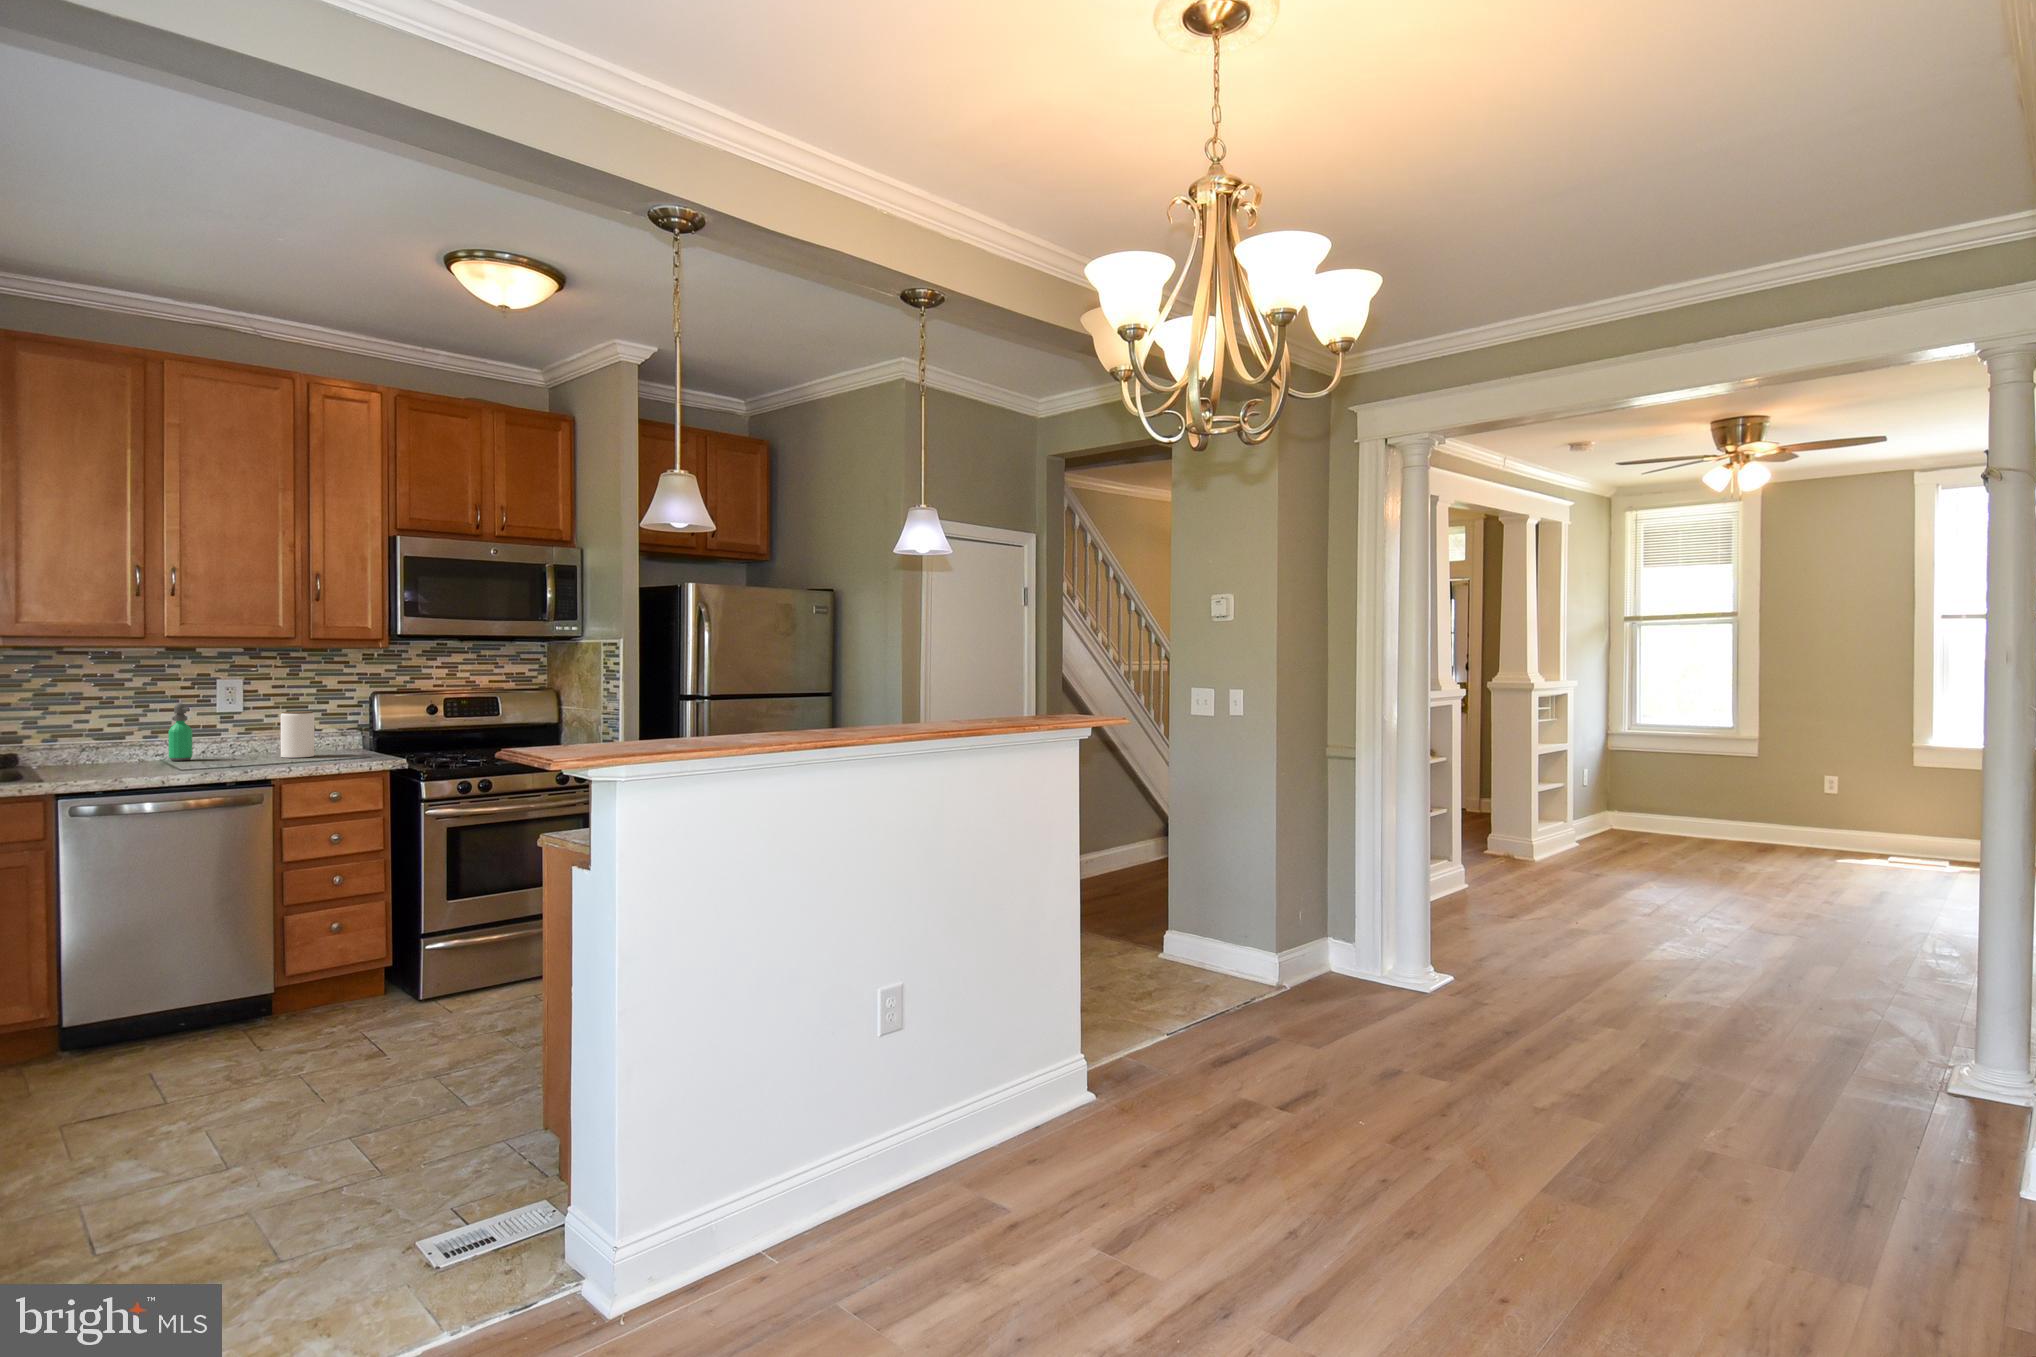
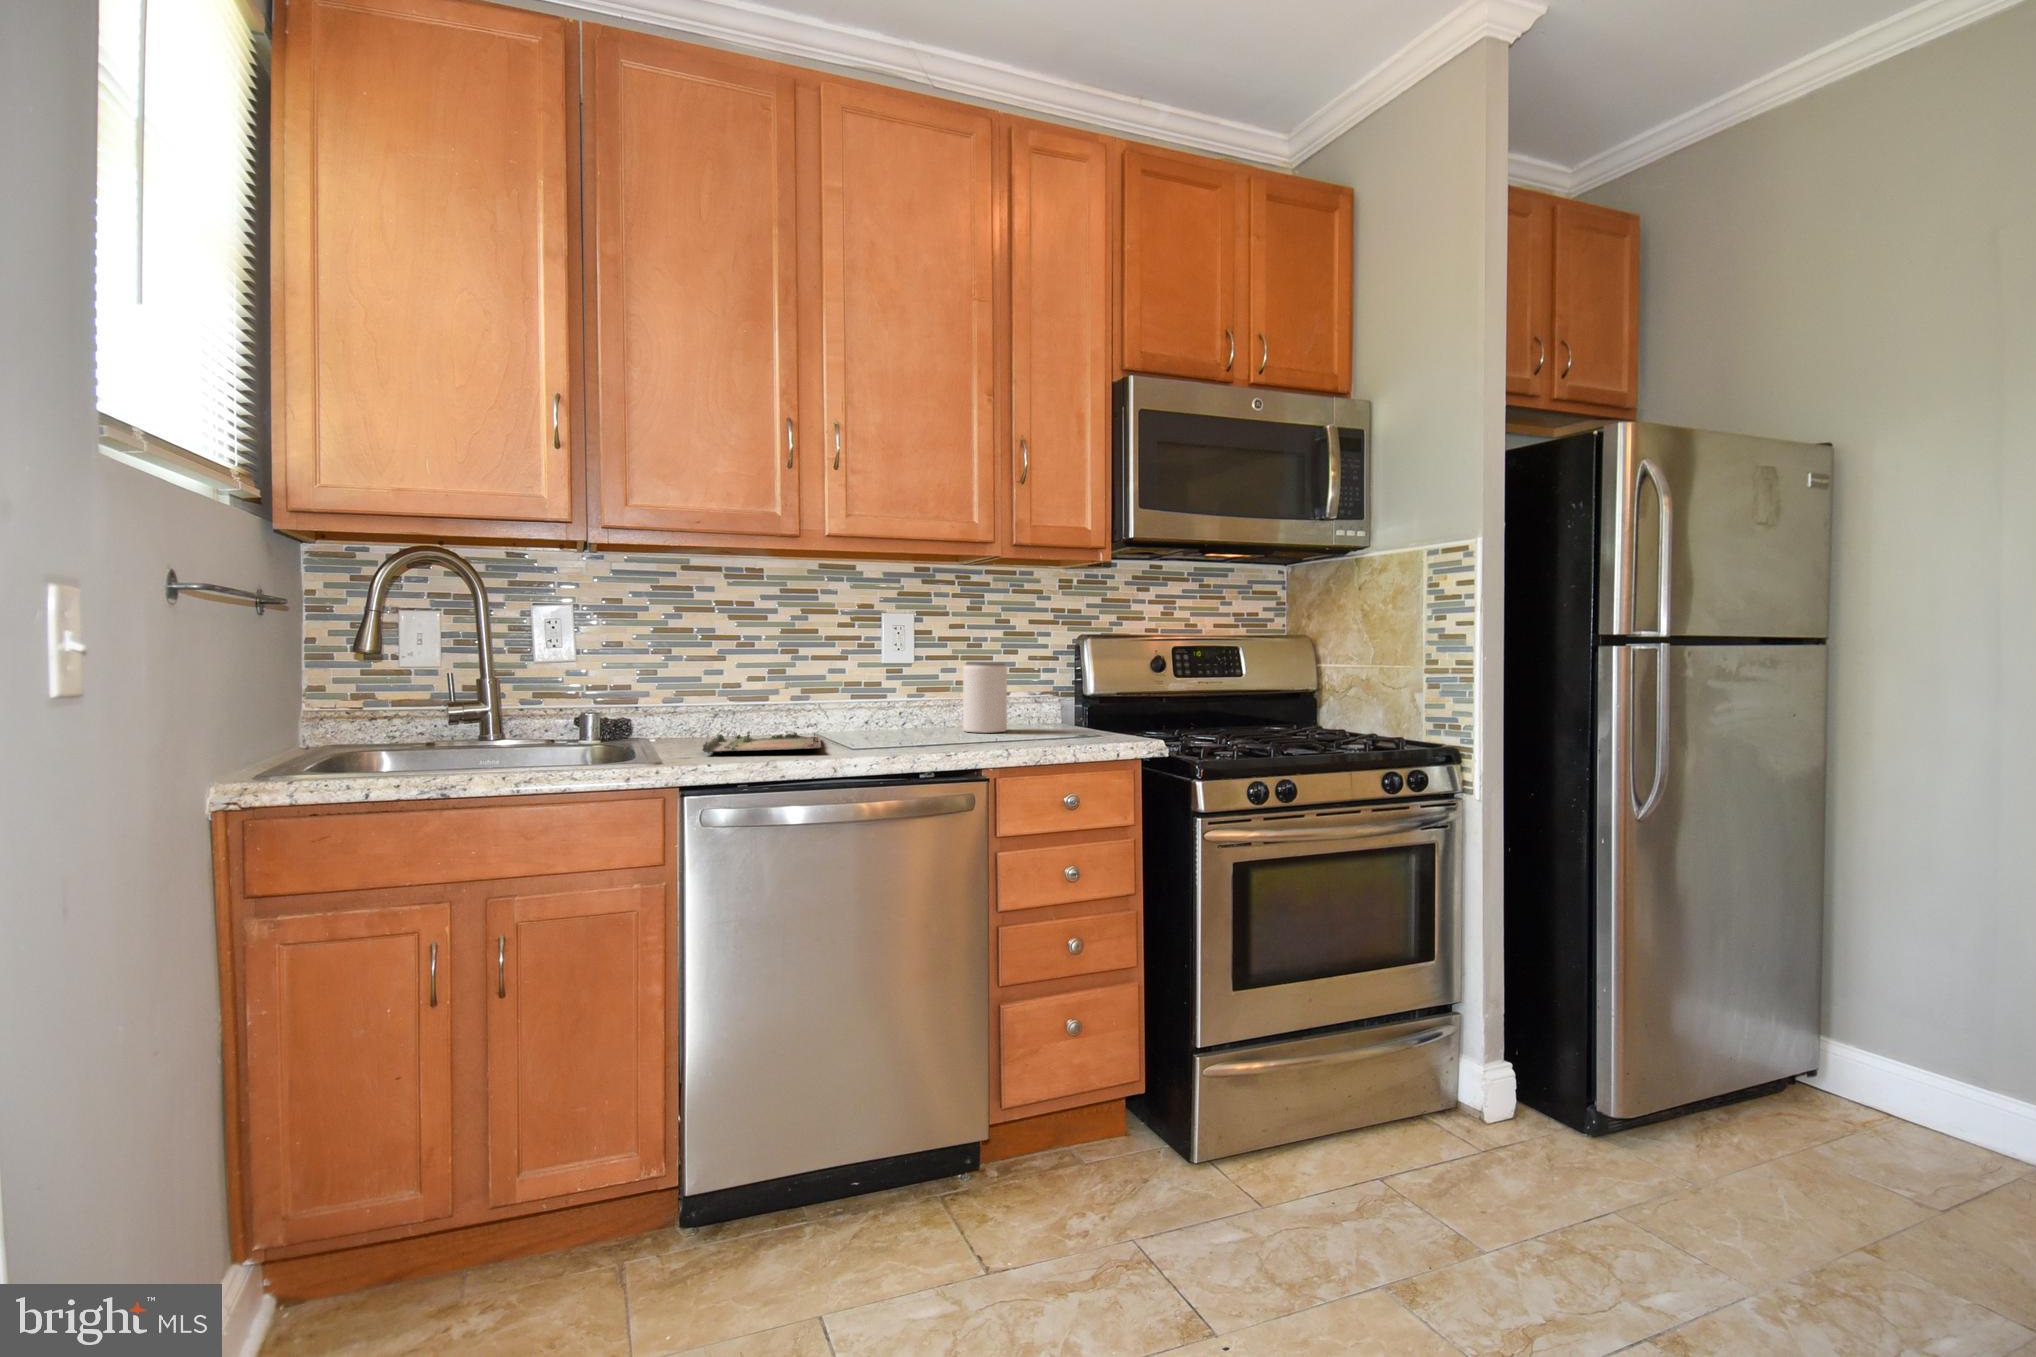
soap dispenser: present [168,703,192,761] -> none [822,648,852,733]
tray: none [72,755,164,774] -> present [702,727,821,753]

